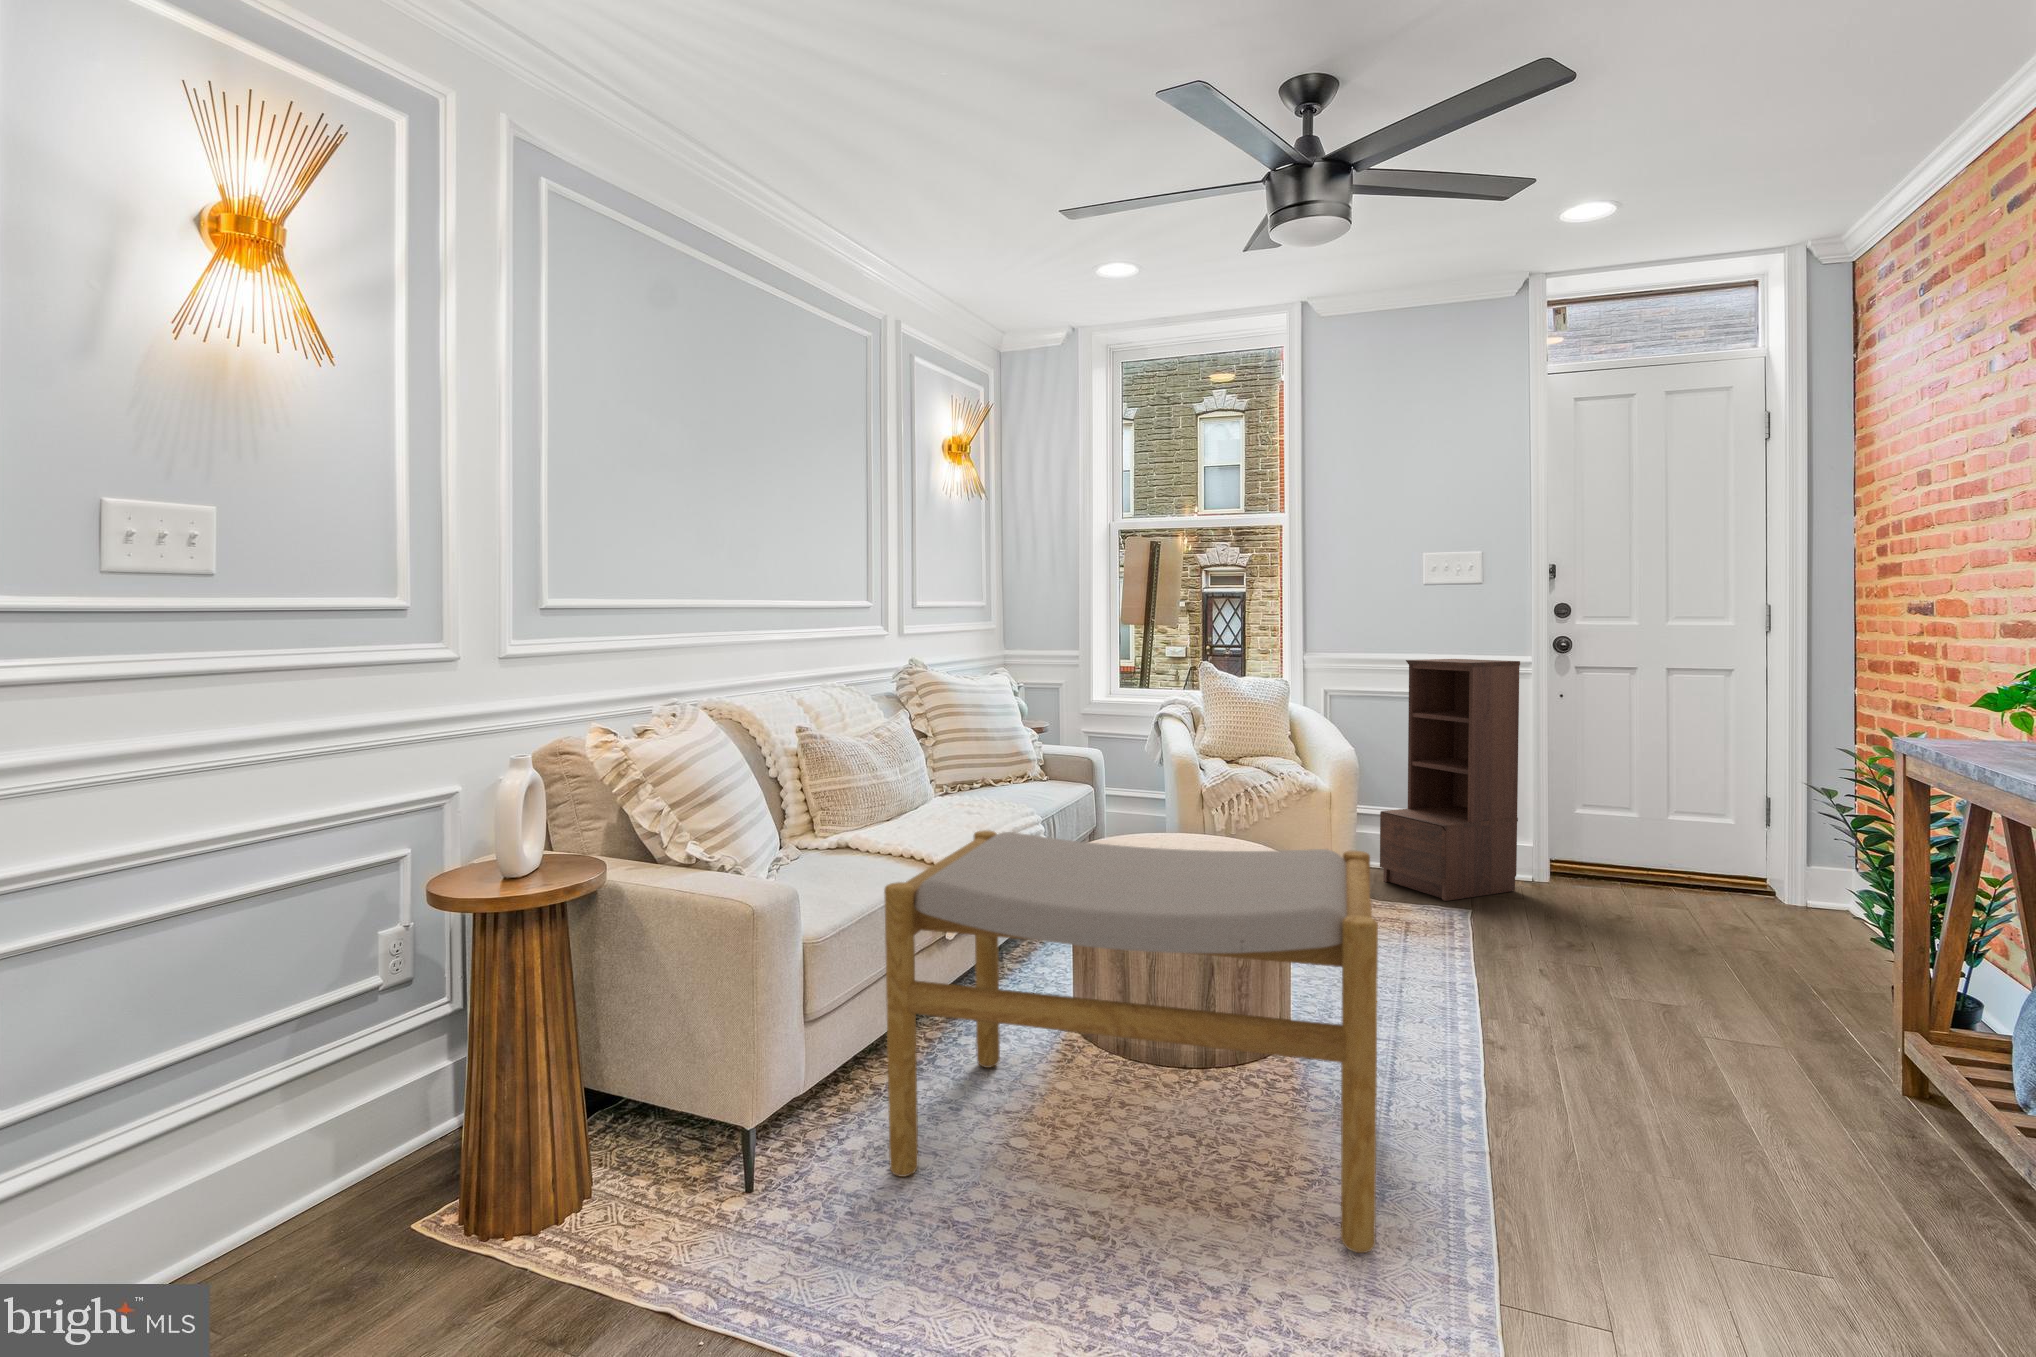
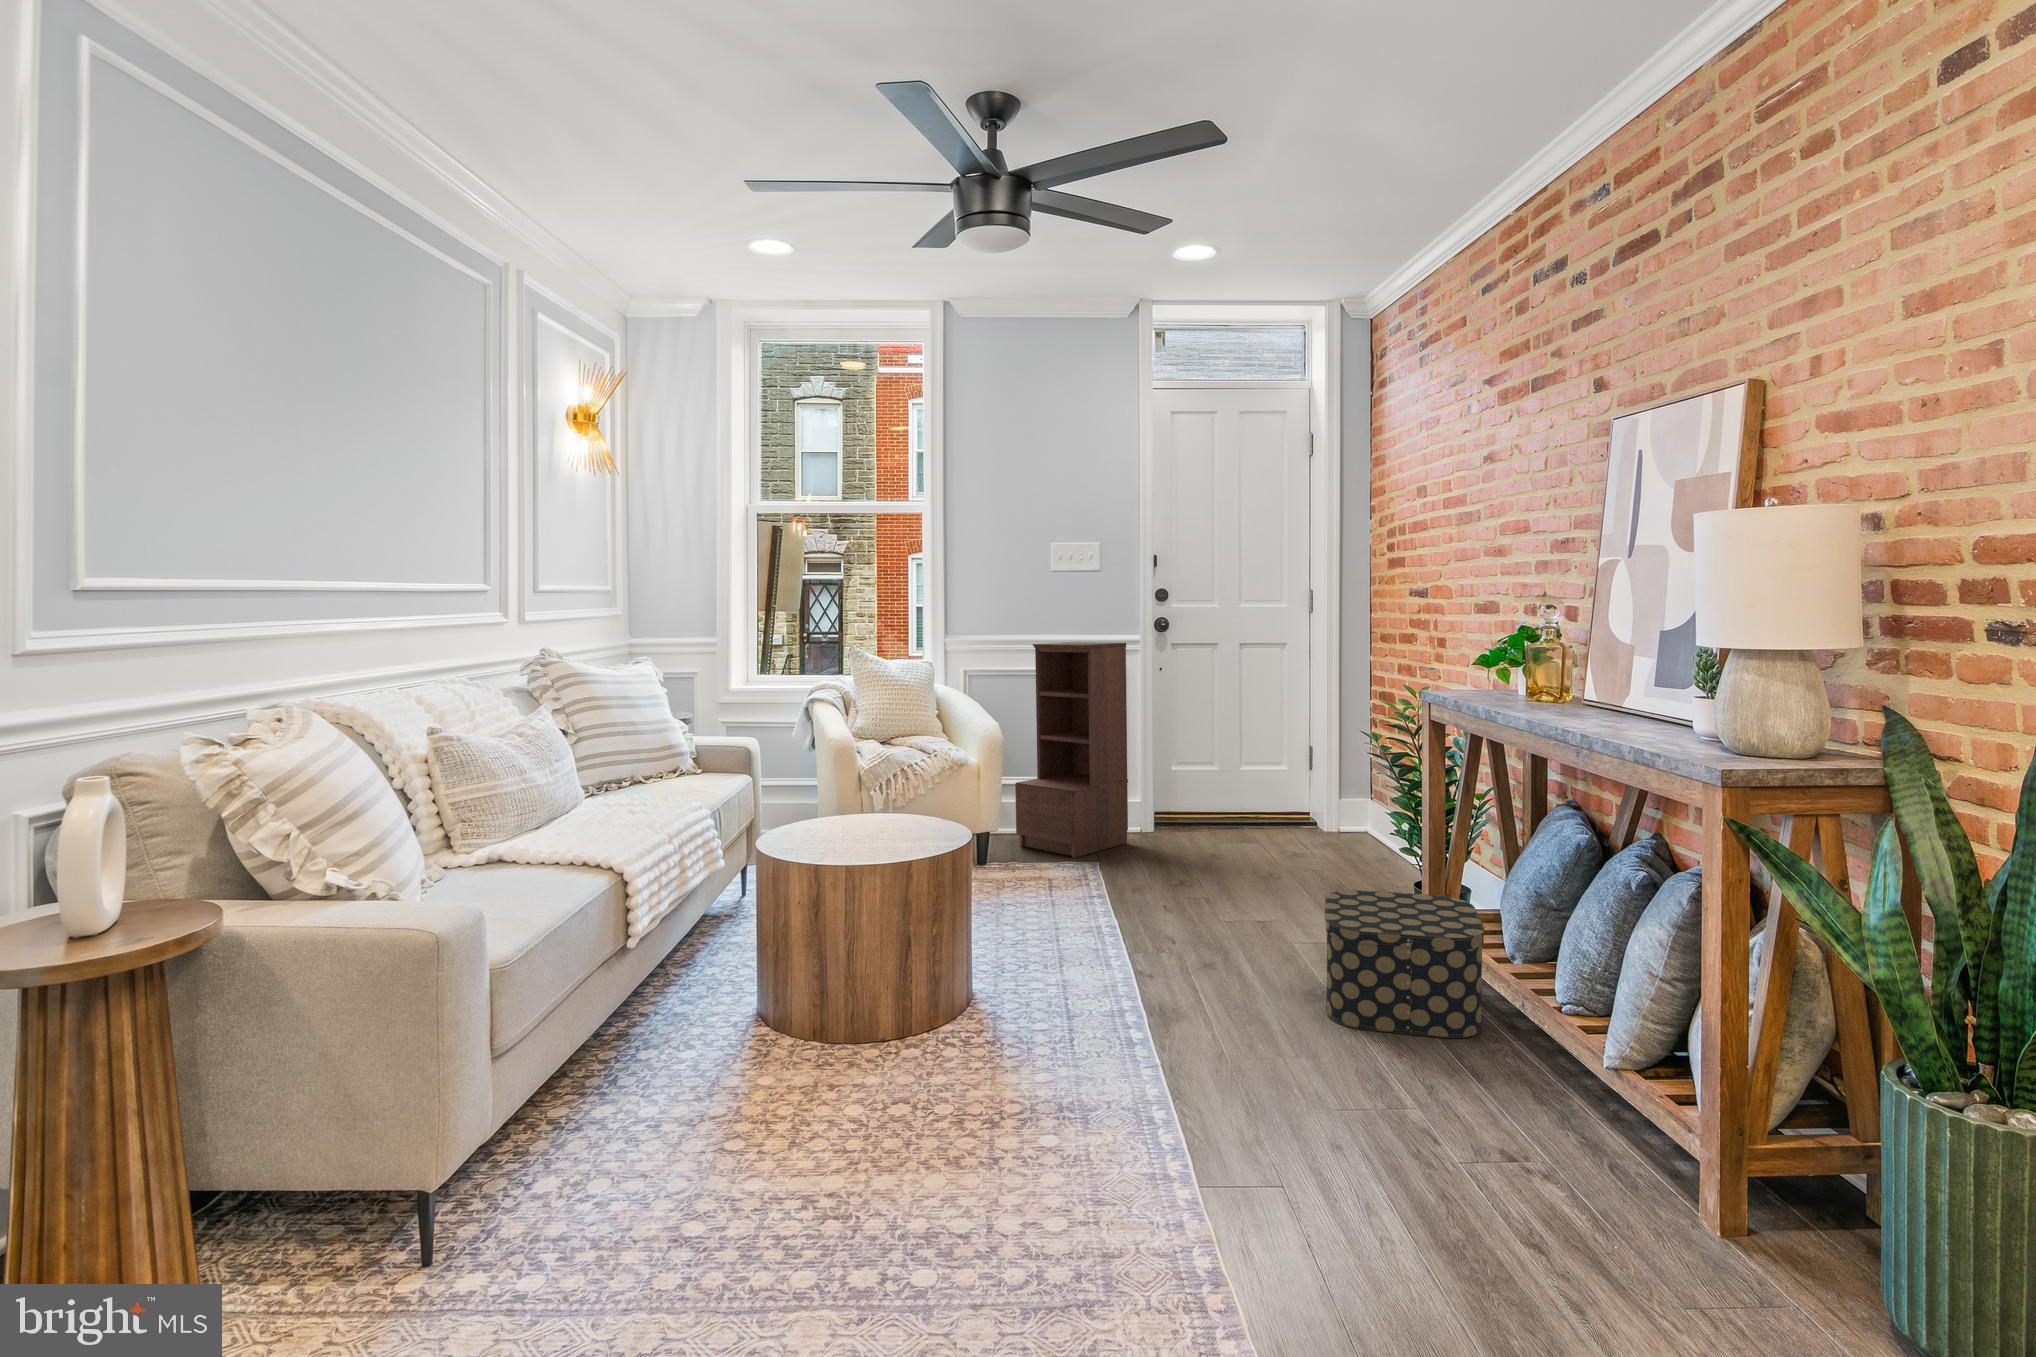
footstool: present [884,830,1378,1253] -> none [583,813,1092,1206]
storage box: none [1733,983,1983,1202] -> present [1325,890,1485,1038]

